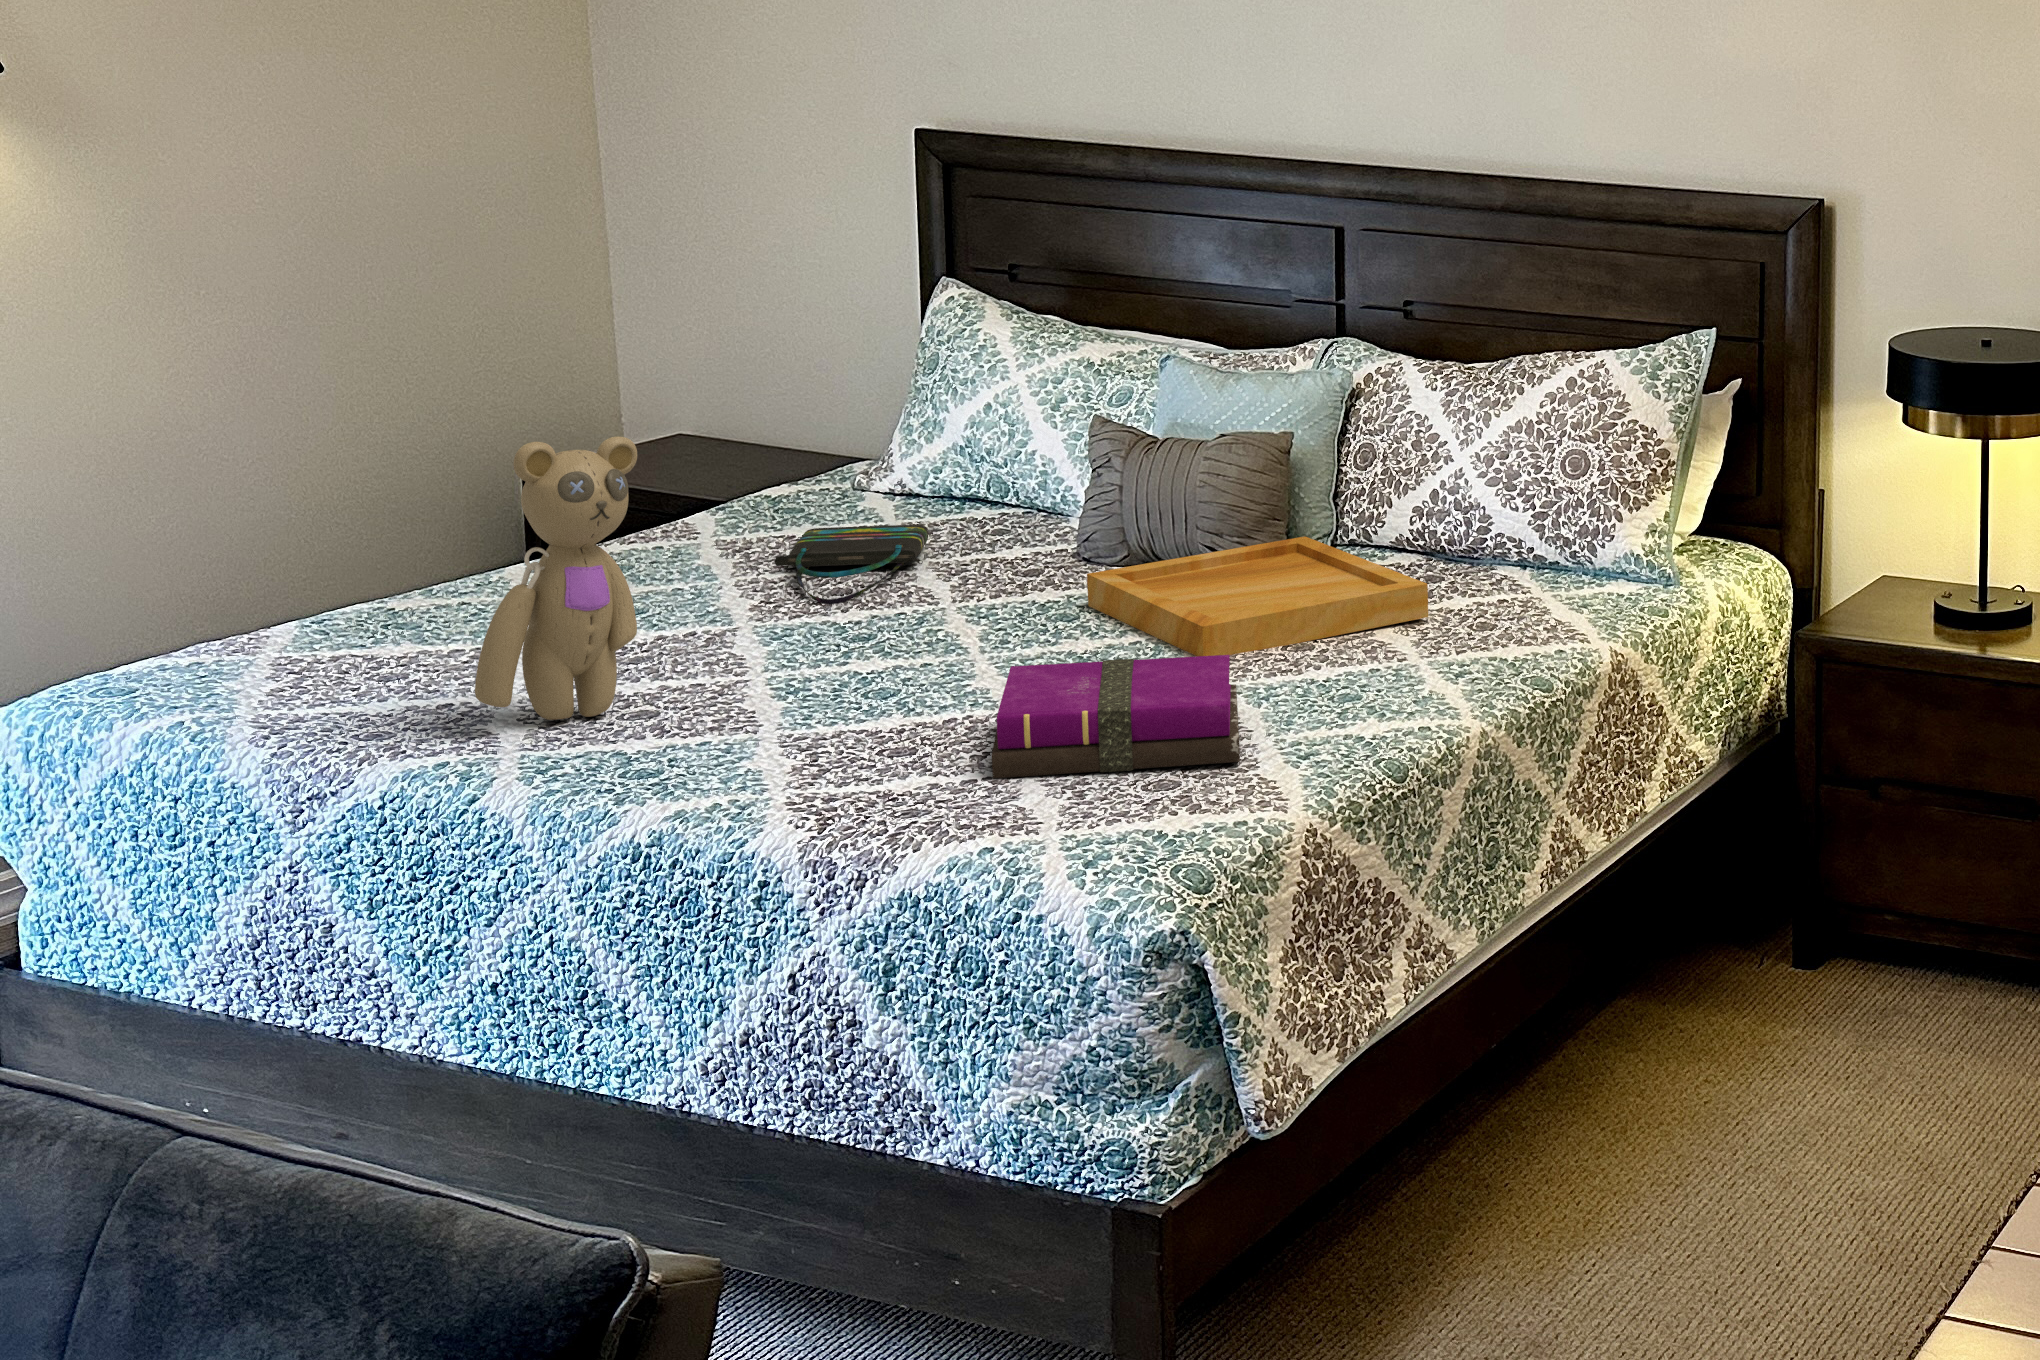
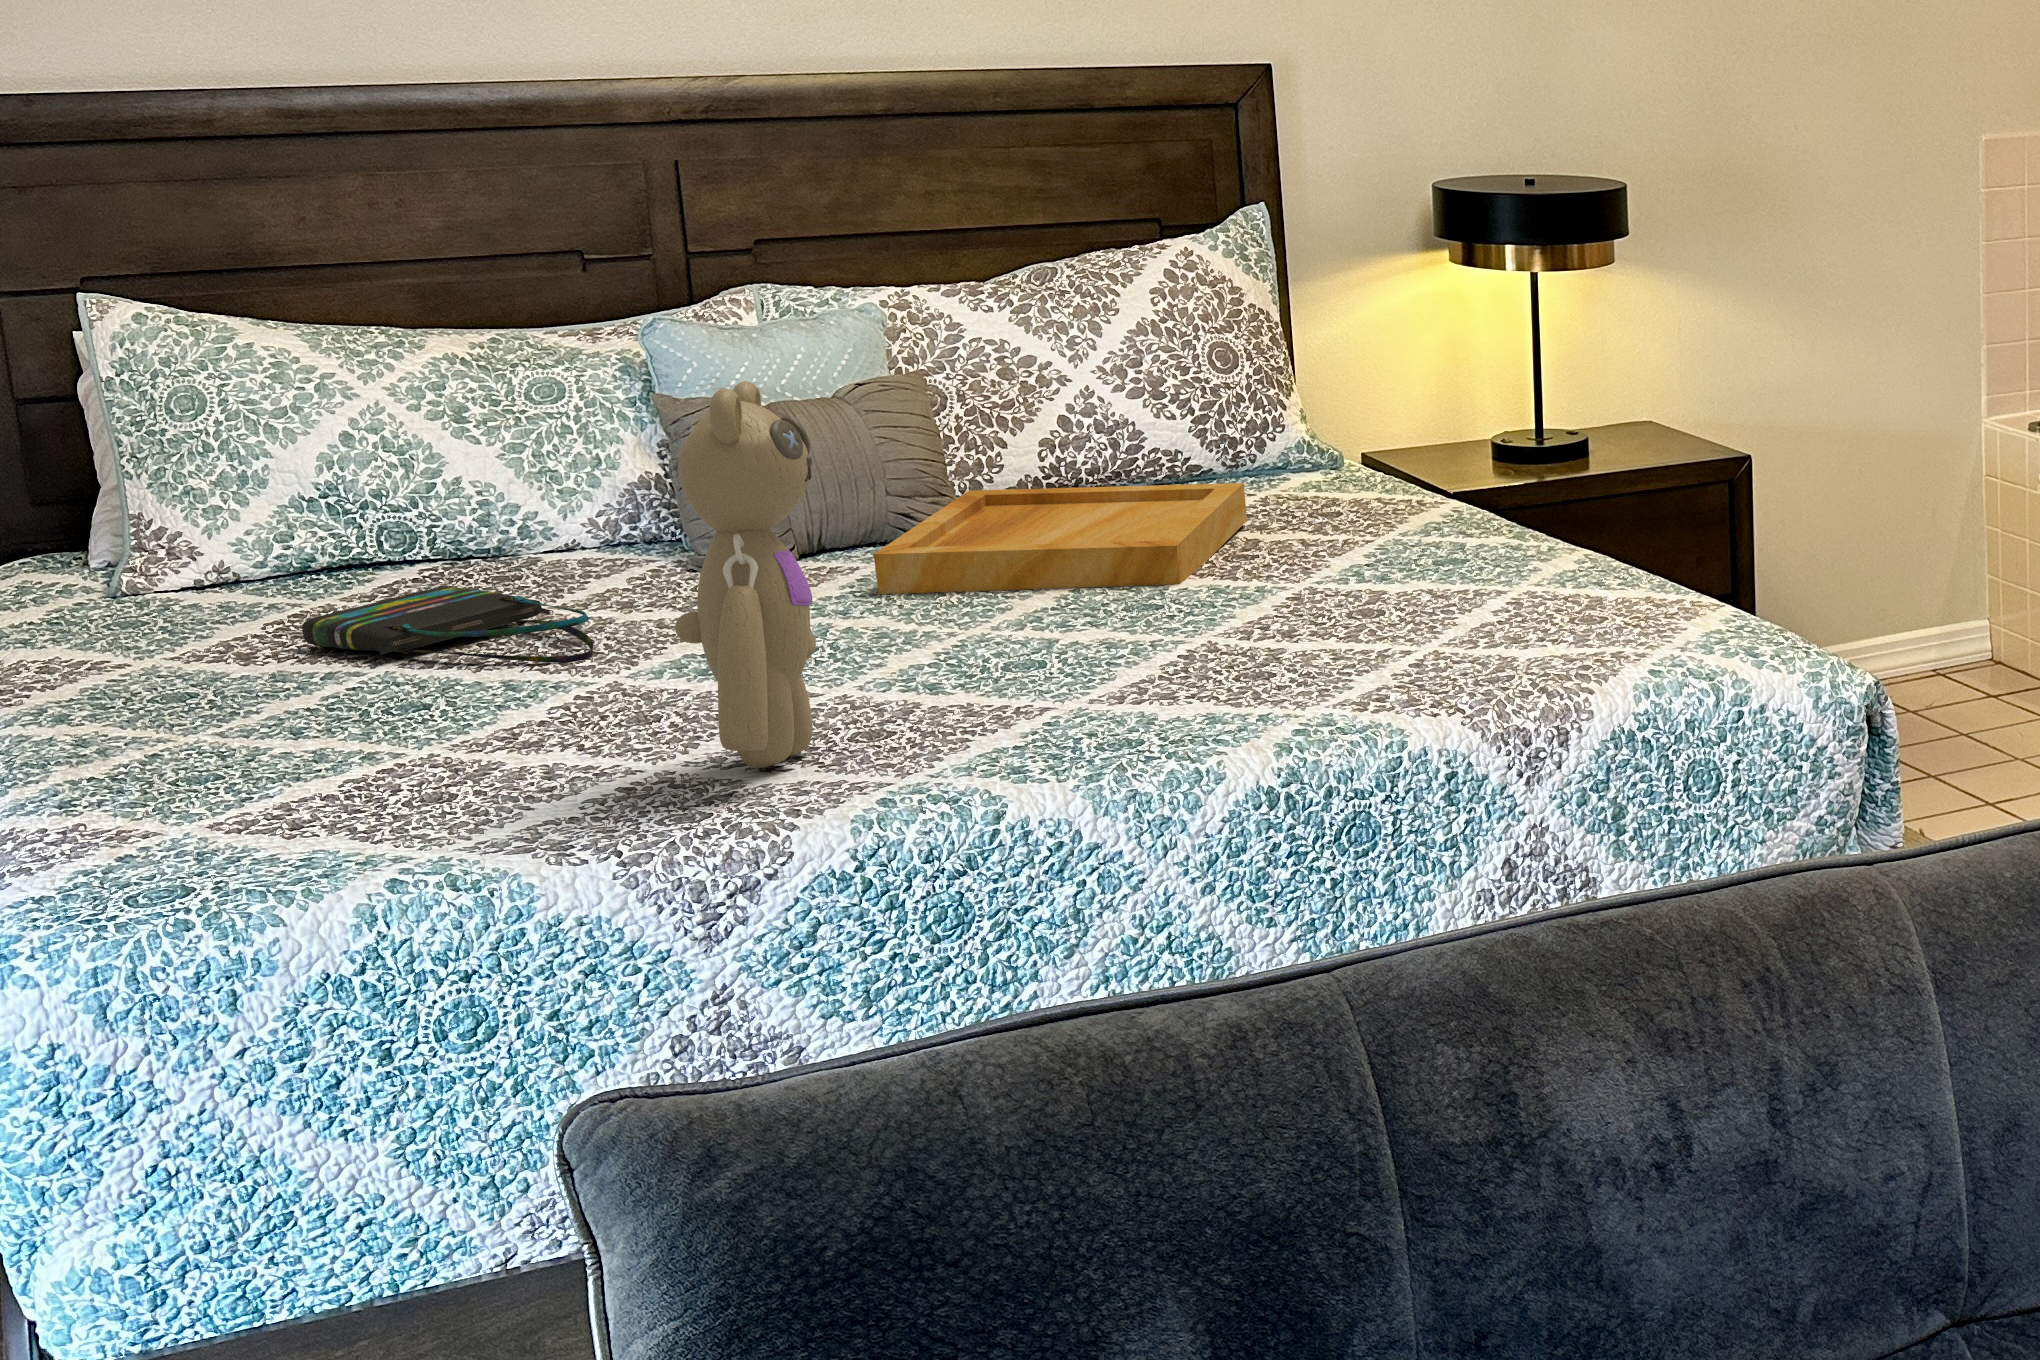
notebook: present [992,655,1240,779] -> none [1227,524,1551,664]

